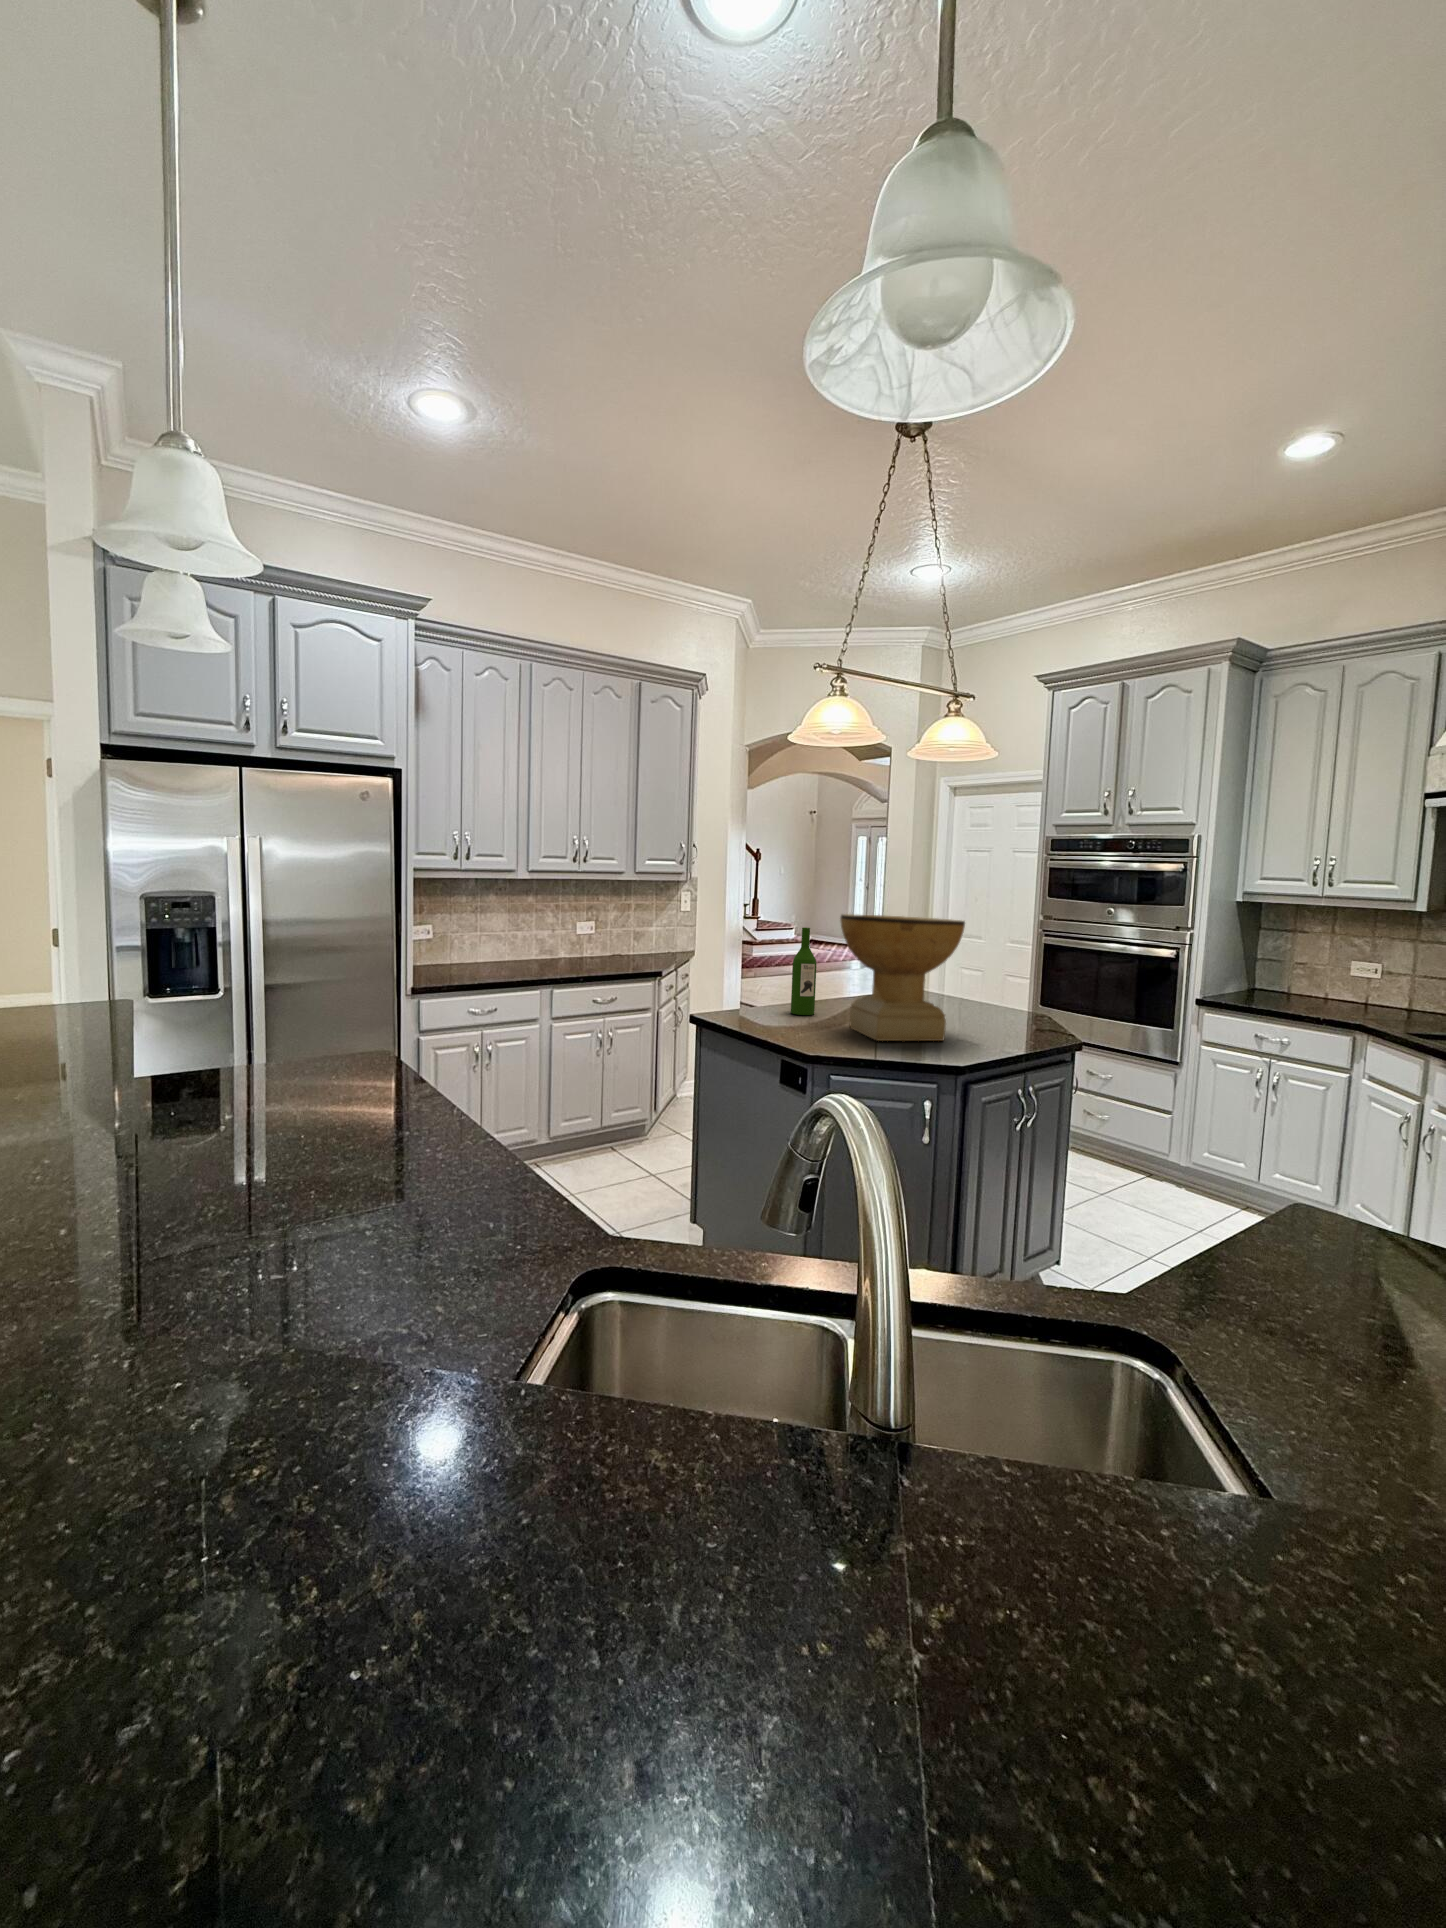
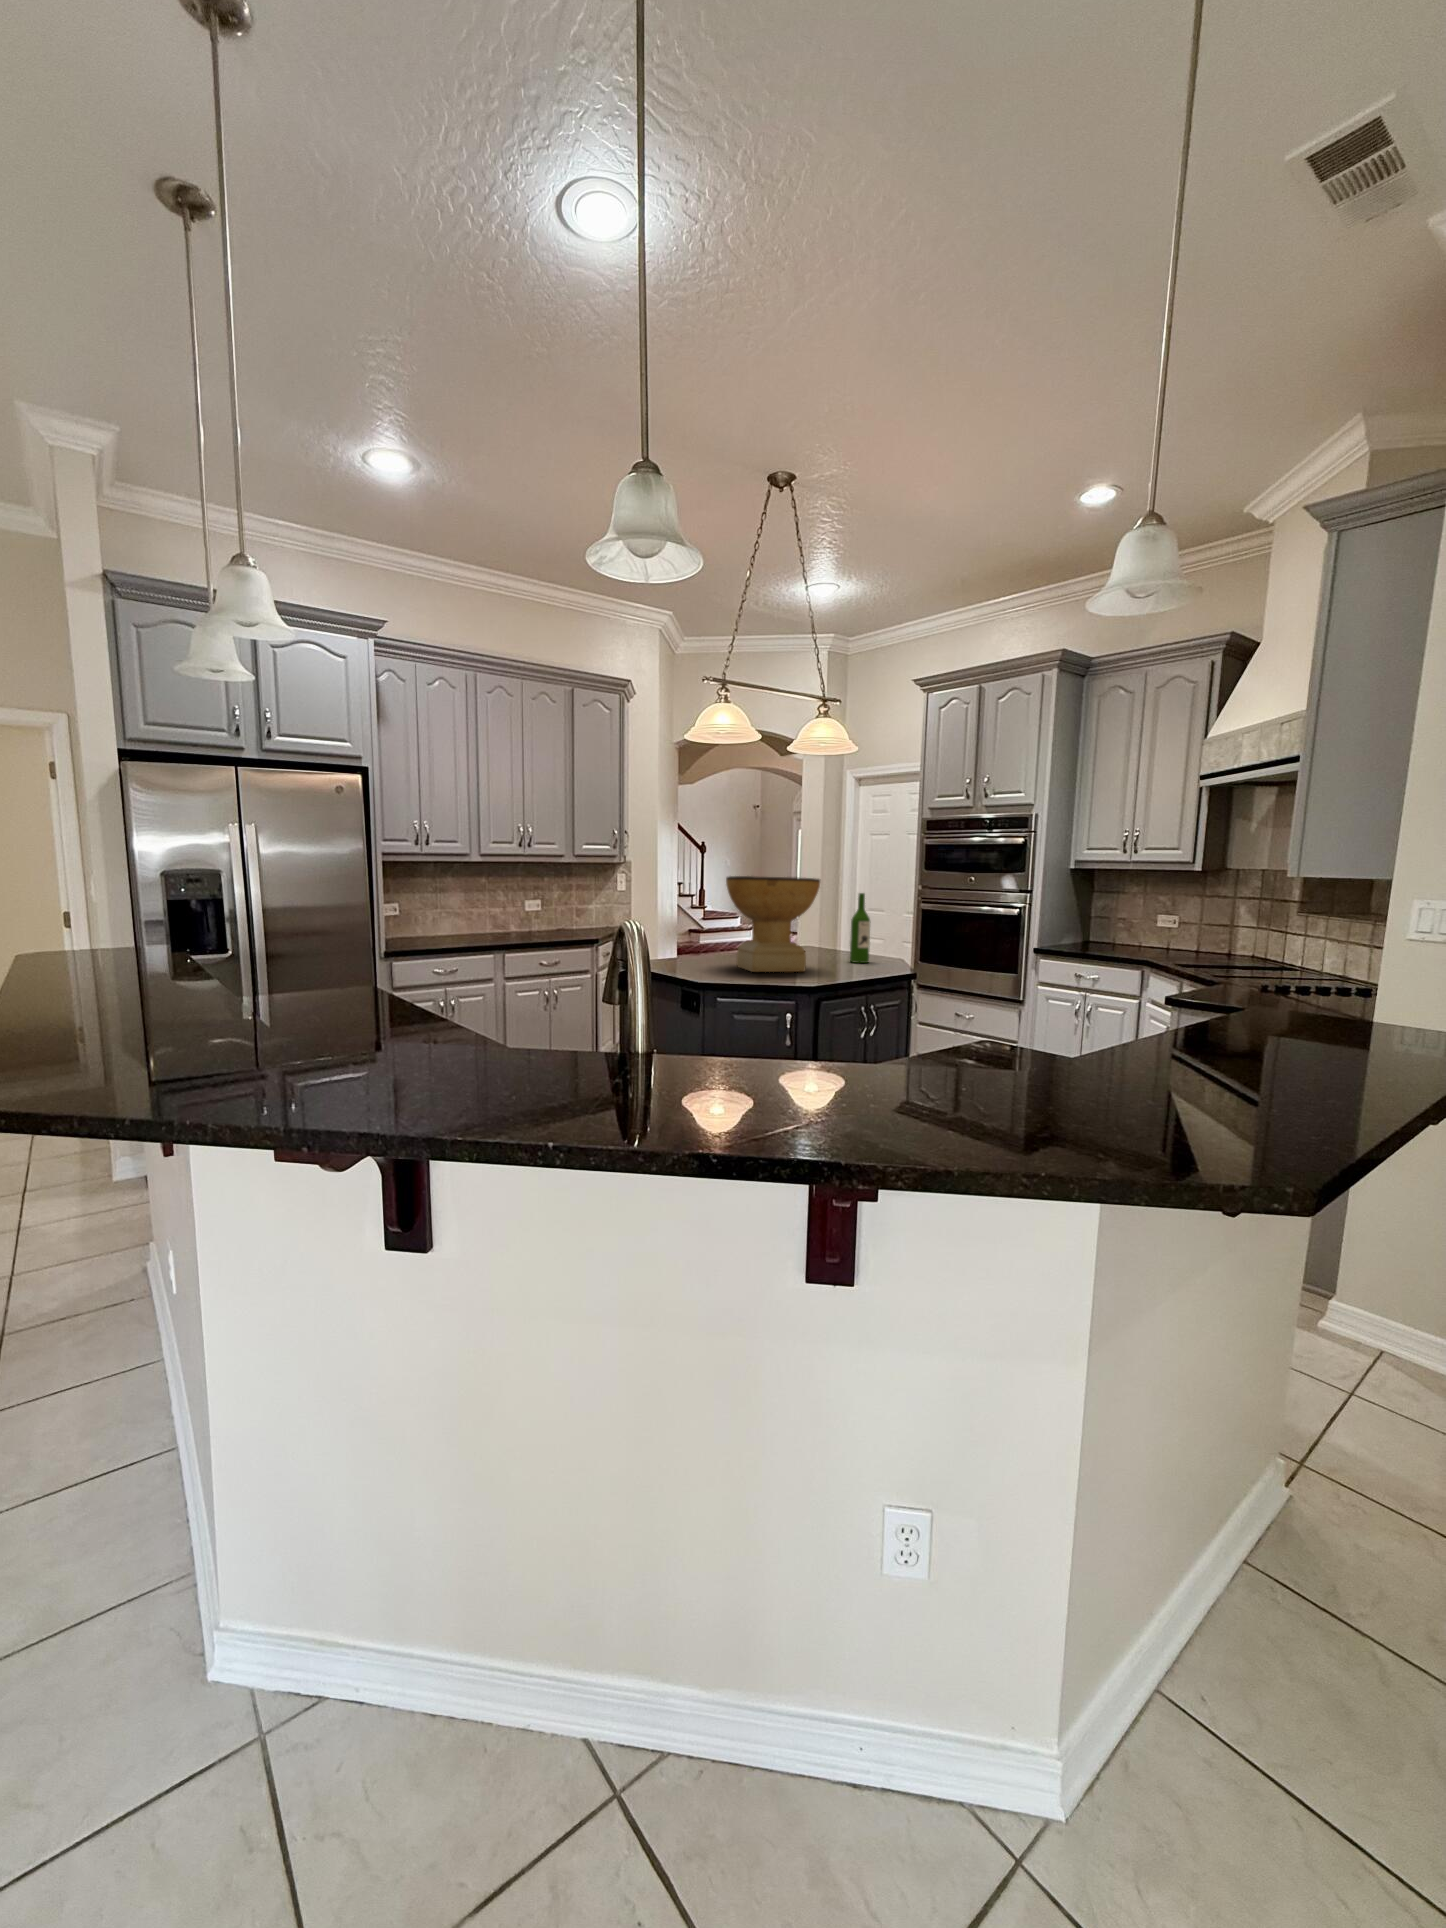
wine bottle: present [791,928,817,1015] -> present [850,893,870,963]

